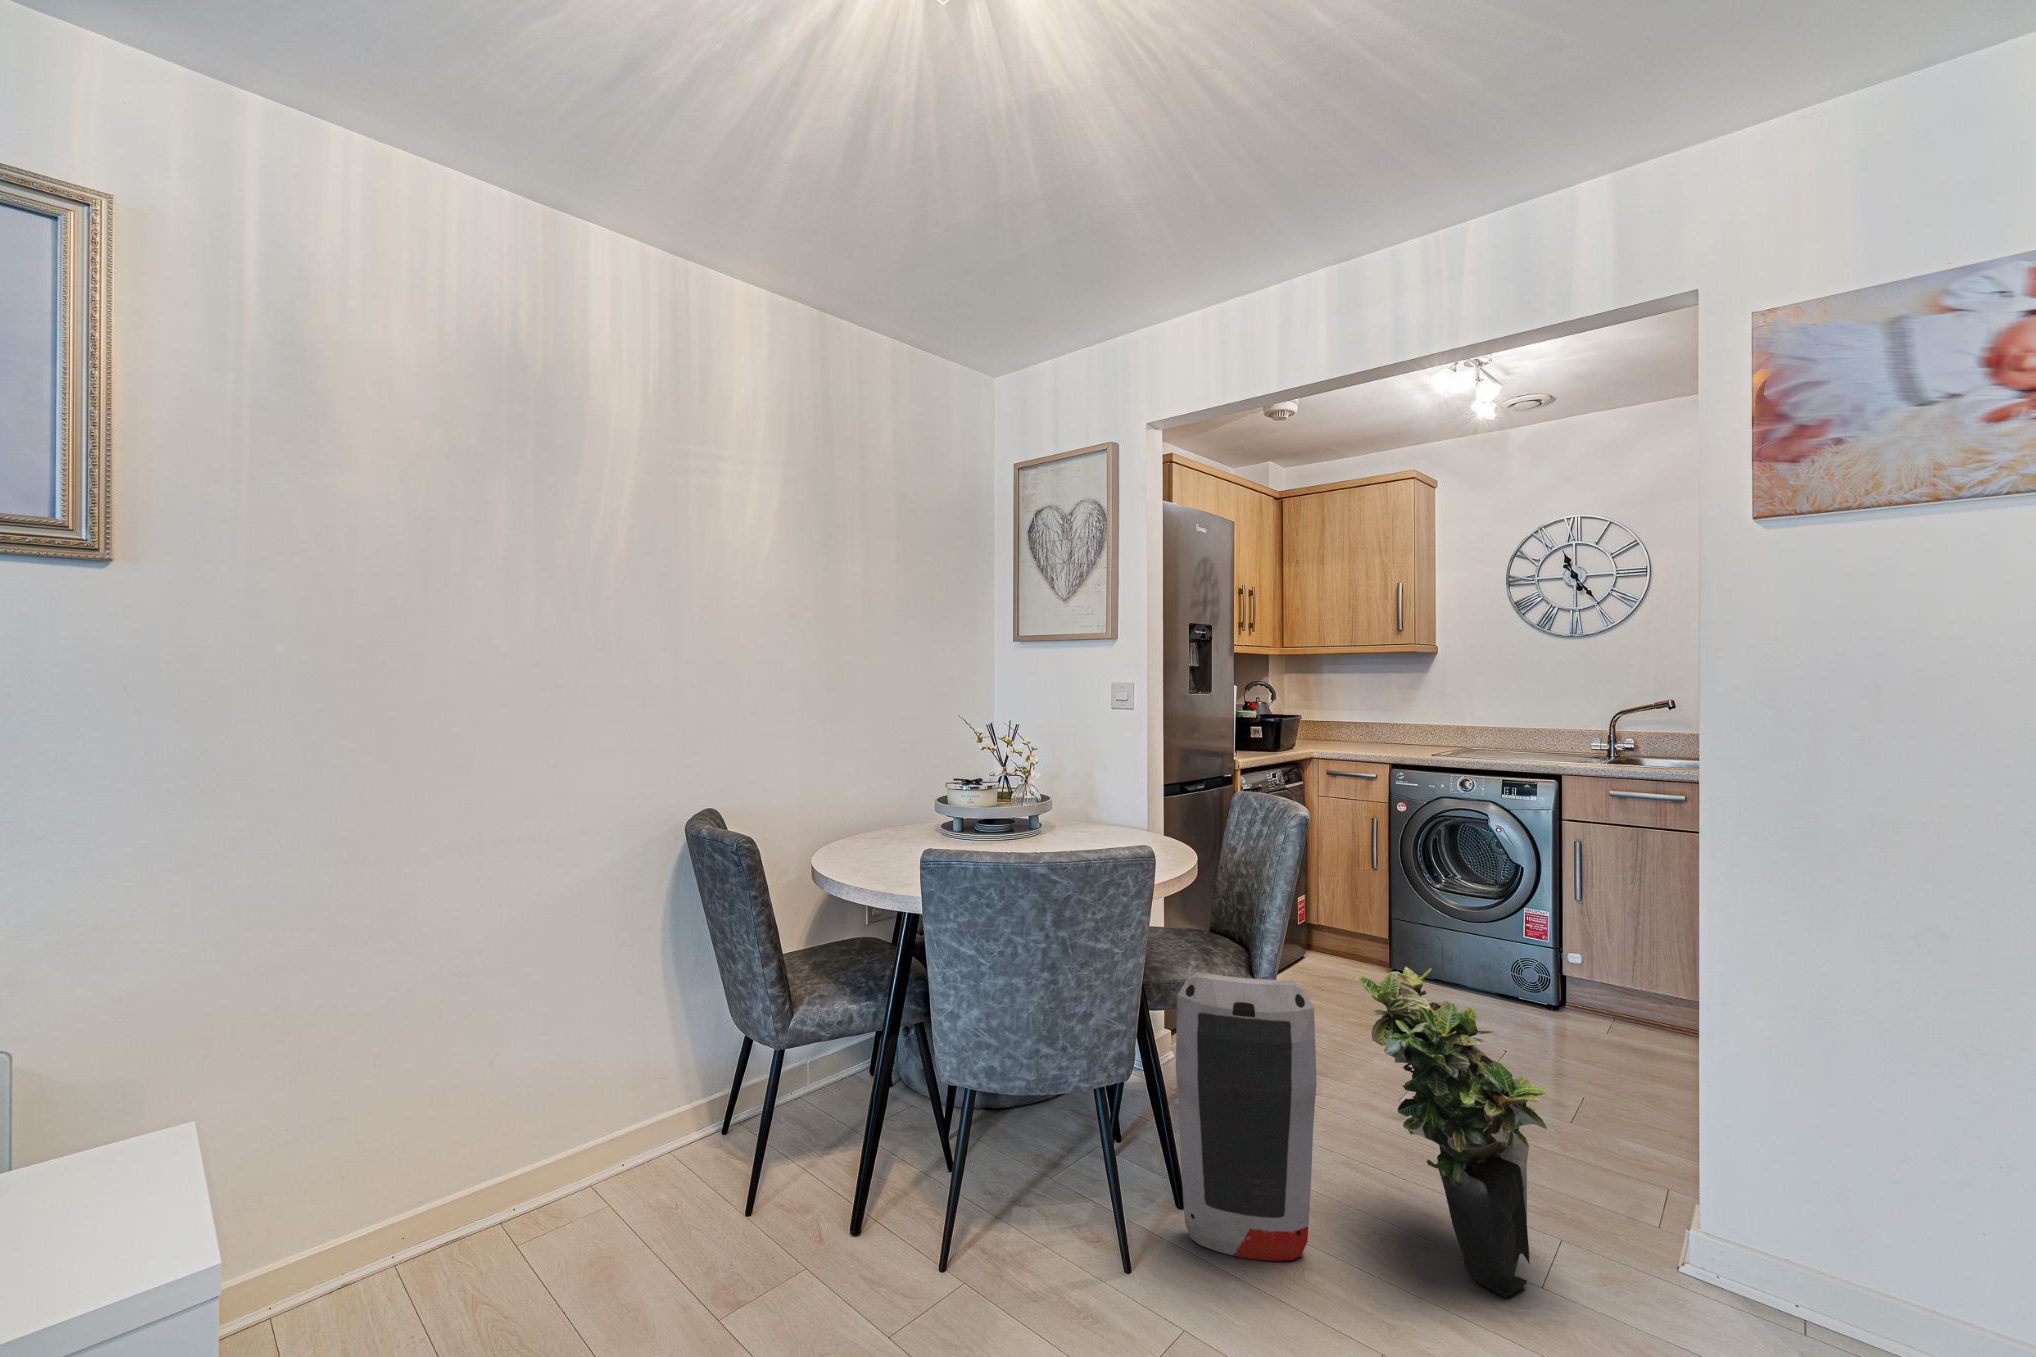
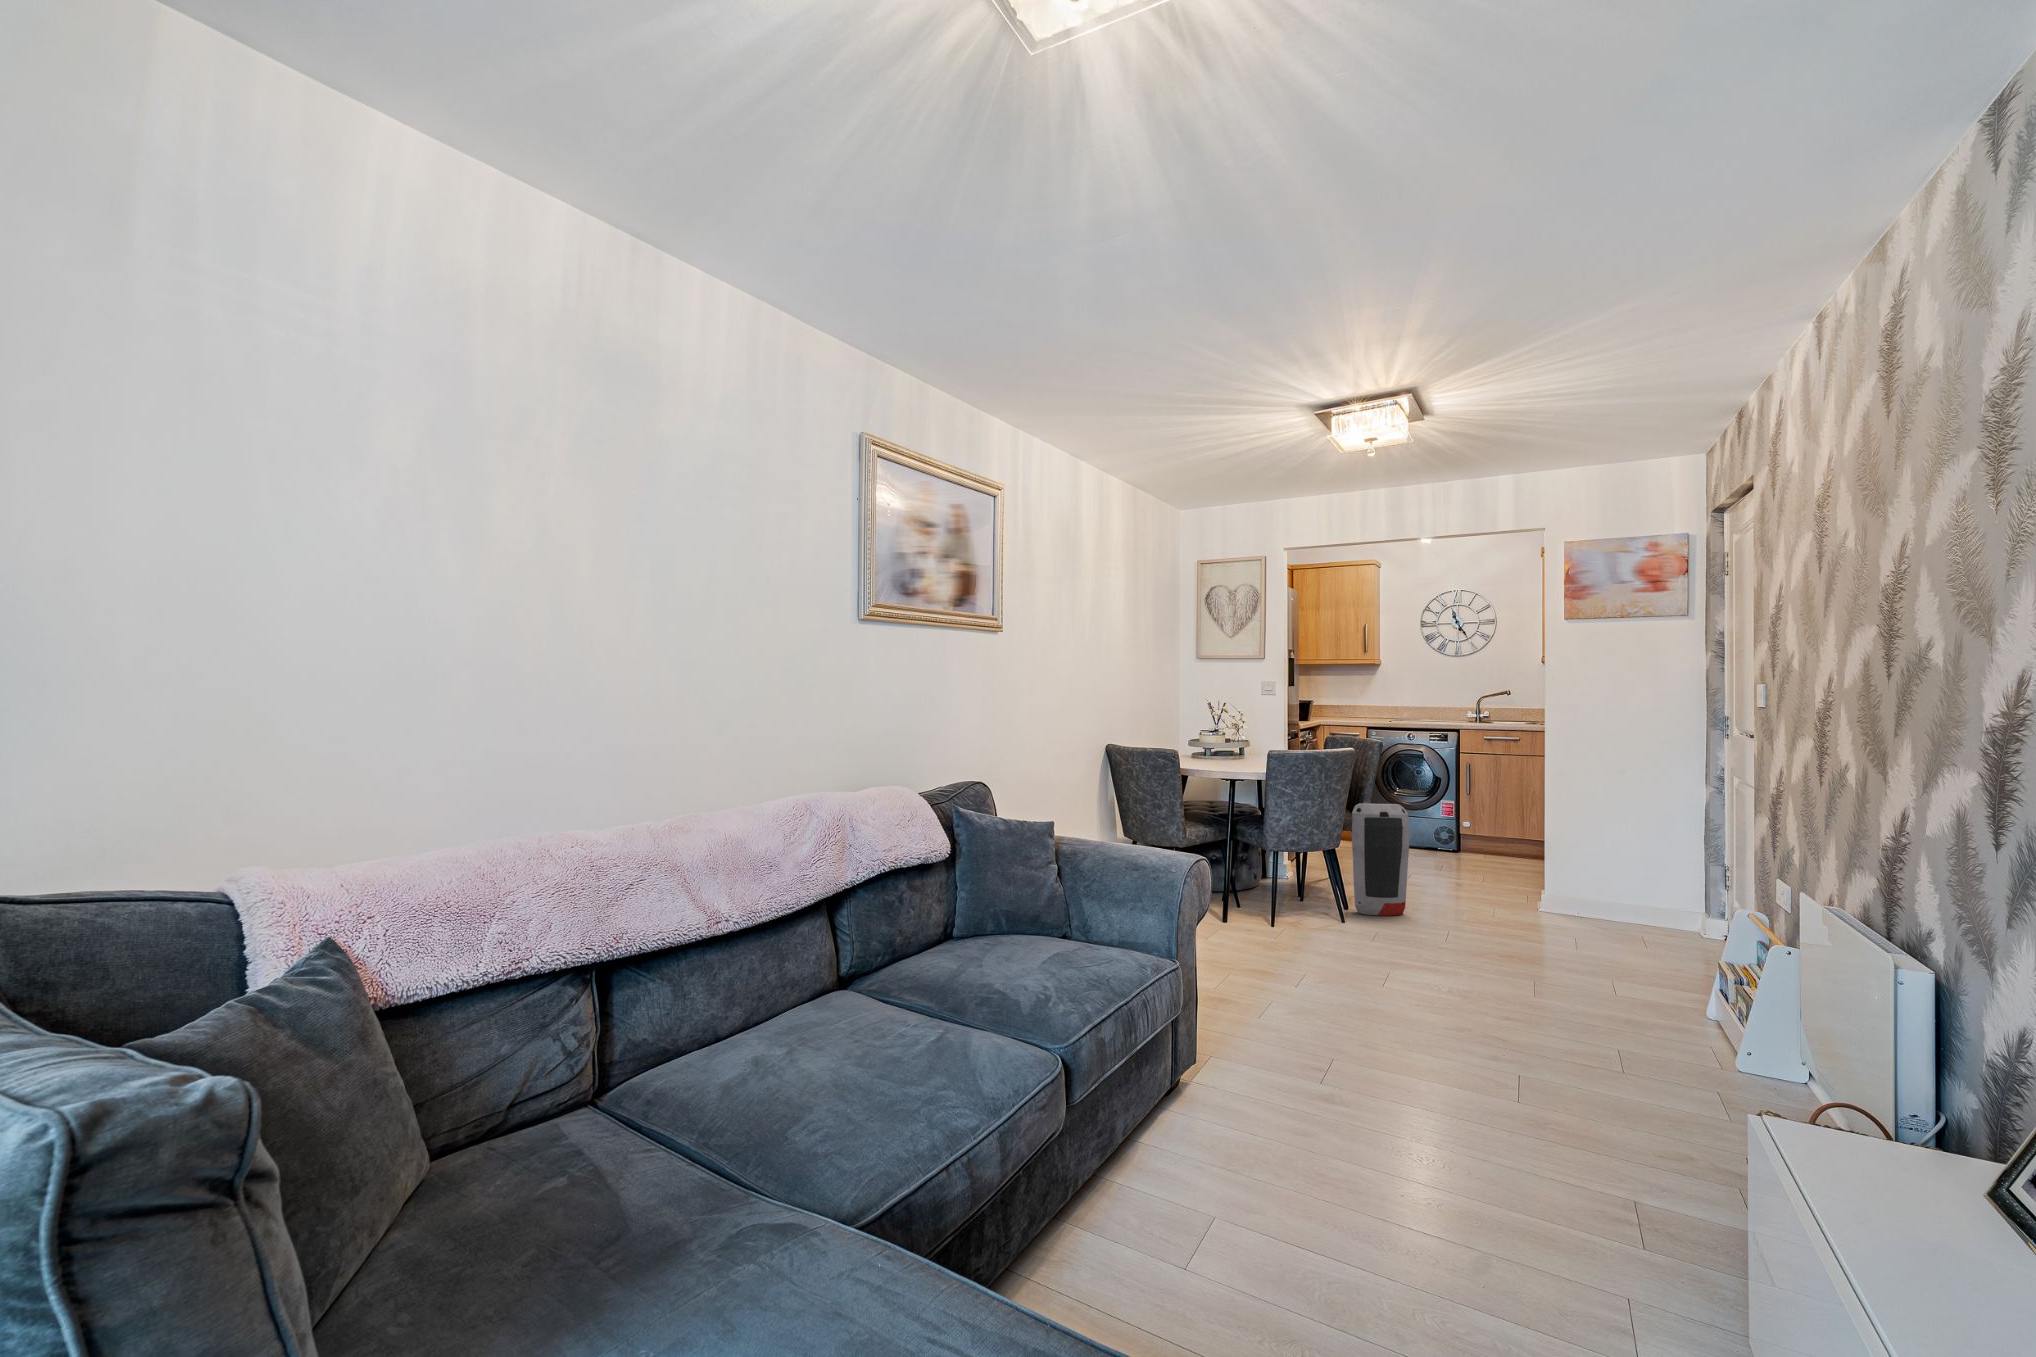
potted plant: present [1357,967,1548,1297] -> none [1418,800,1495,917]

